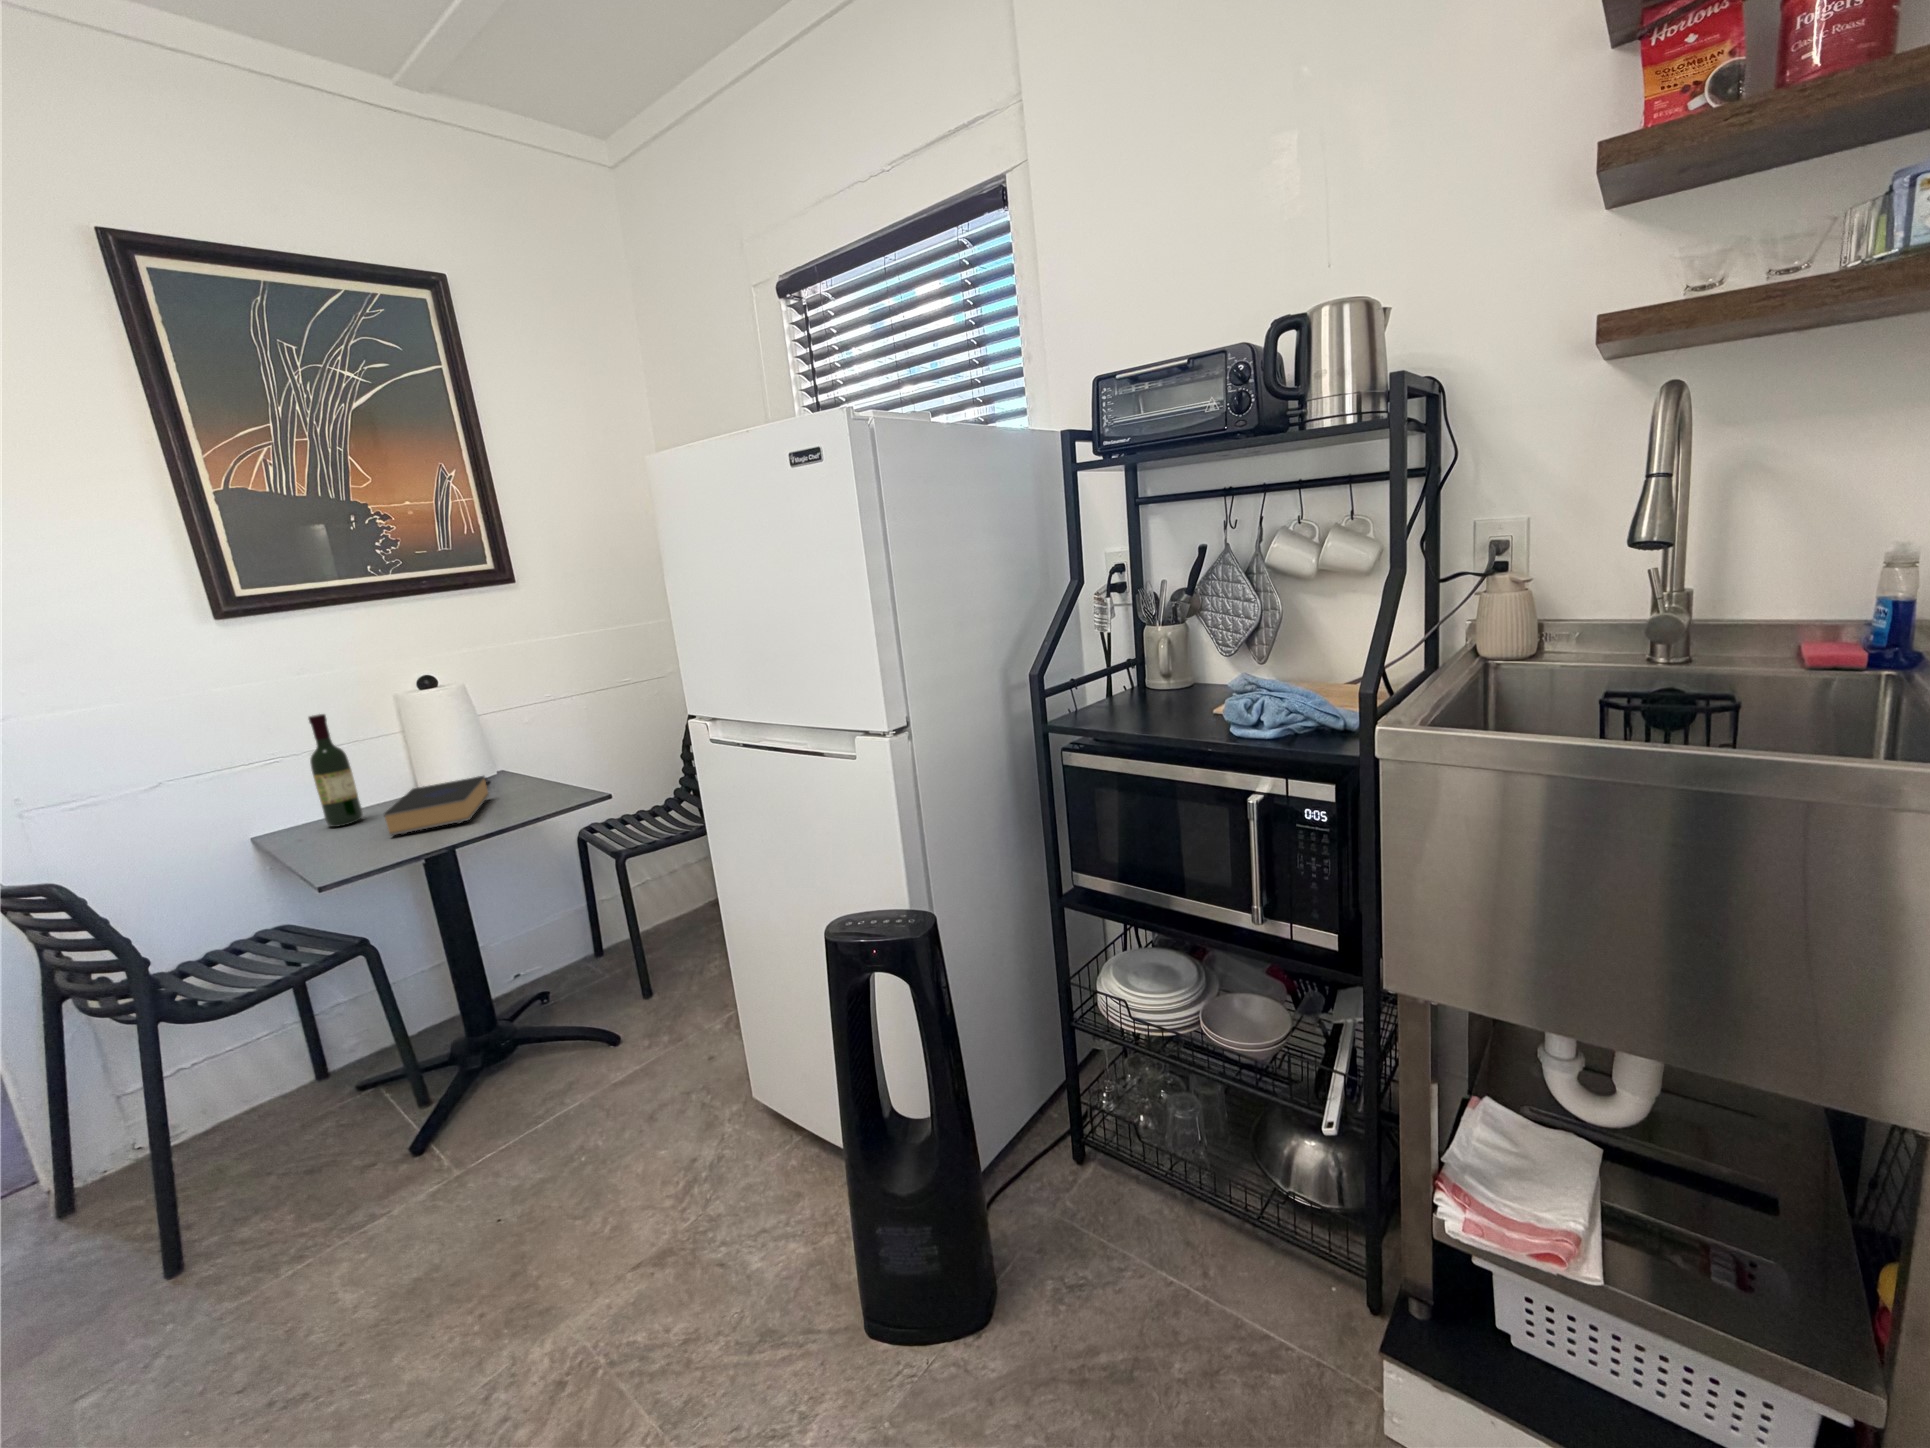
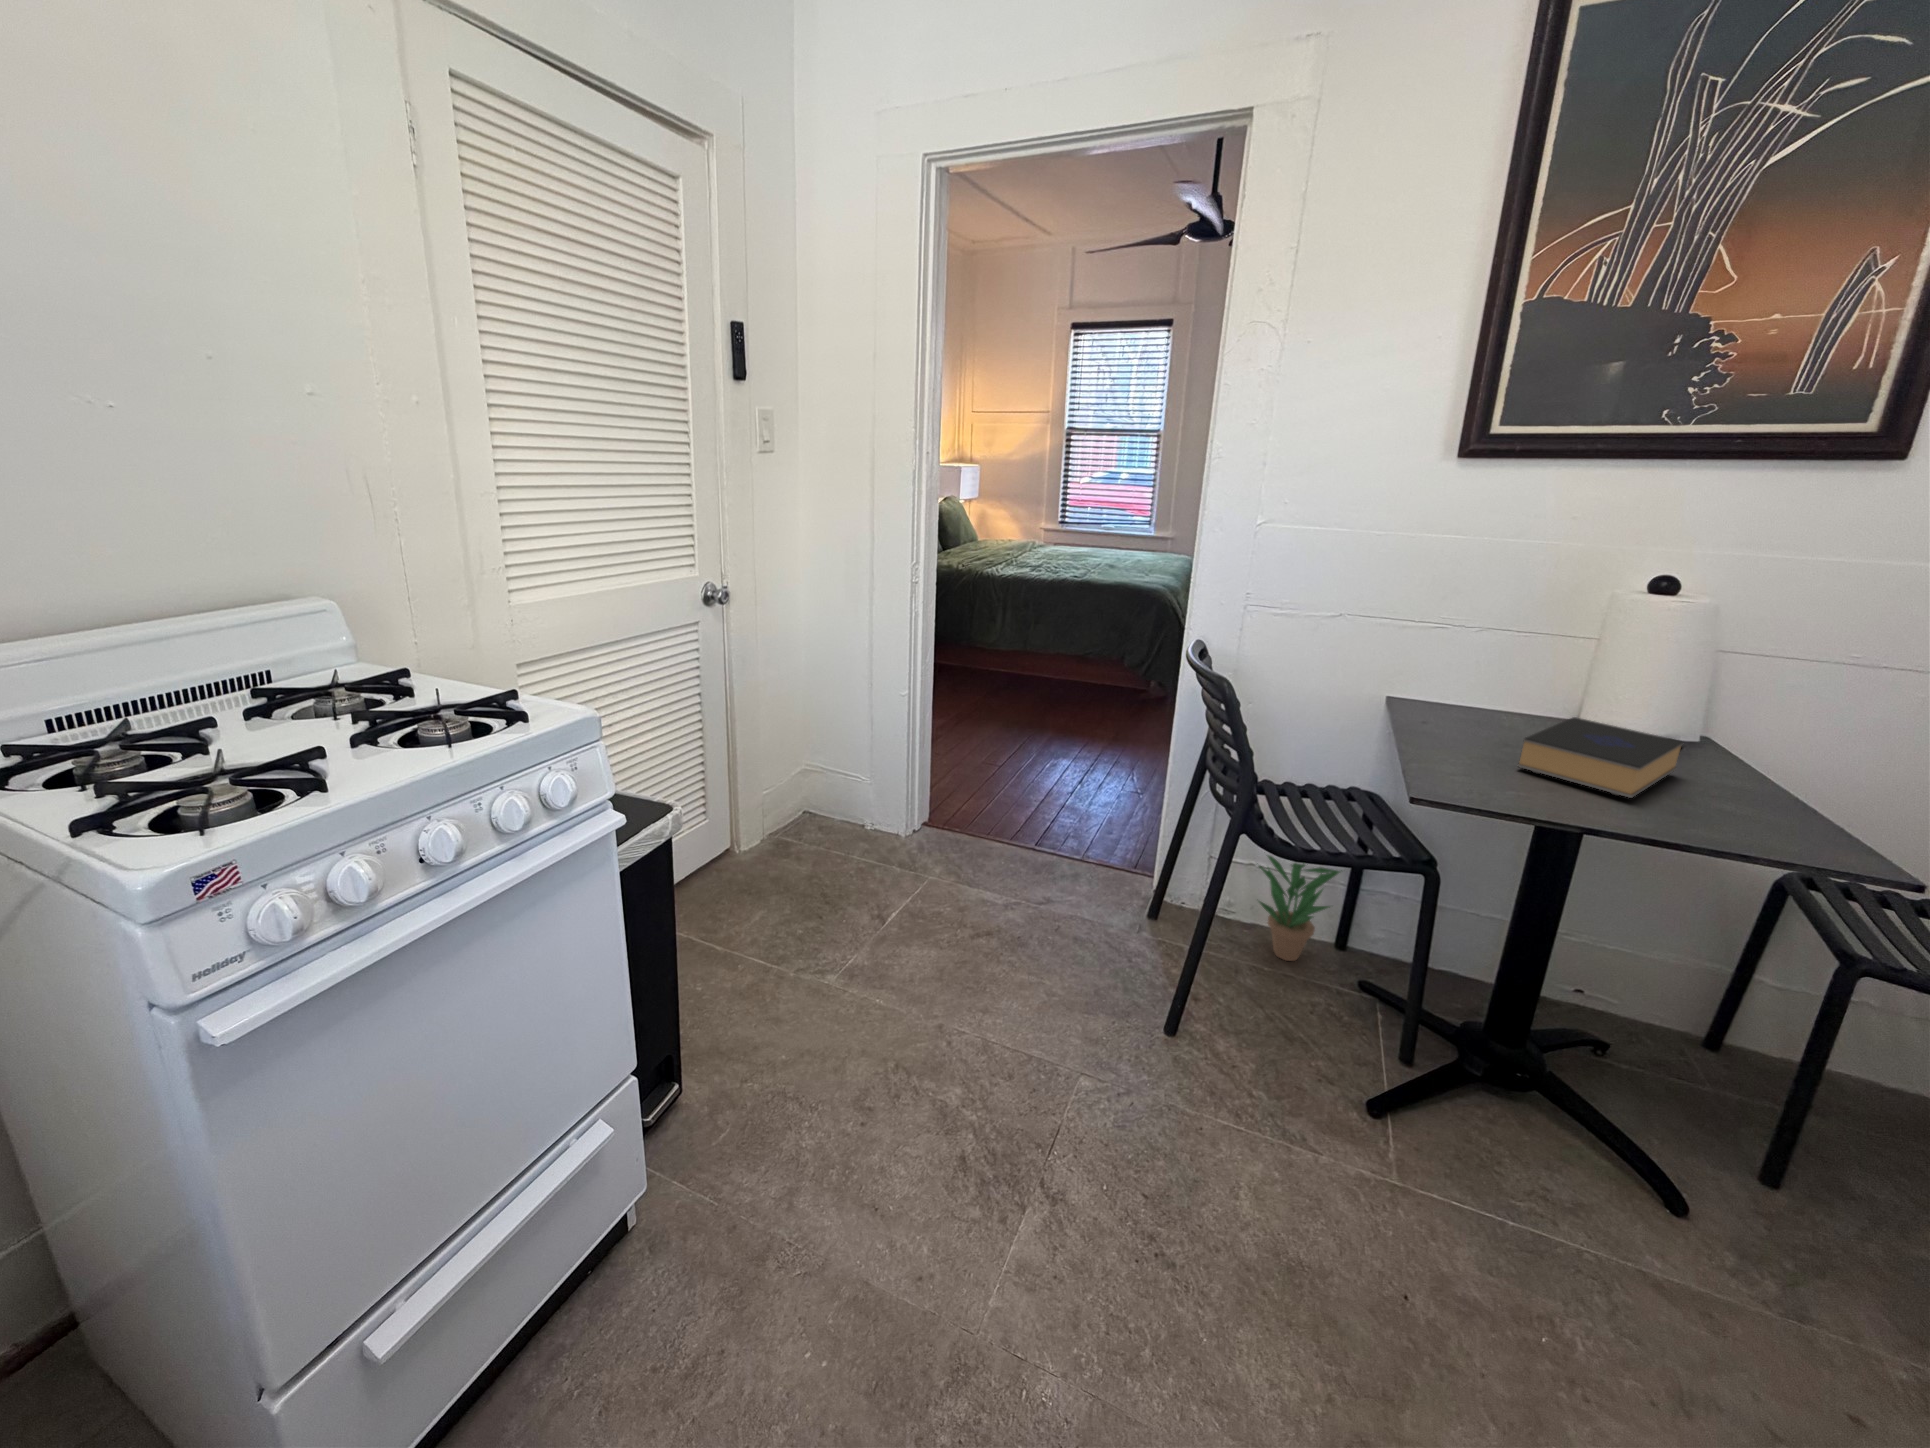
wine bottle: present [309,714,363,827] -> none [1460,589,1518,727]
potted plant: none [182,980,296,1129] -> present [1259,856,1340,961]

